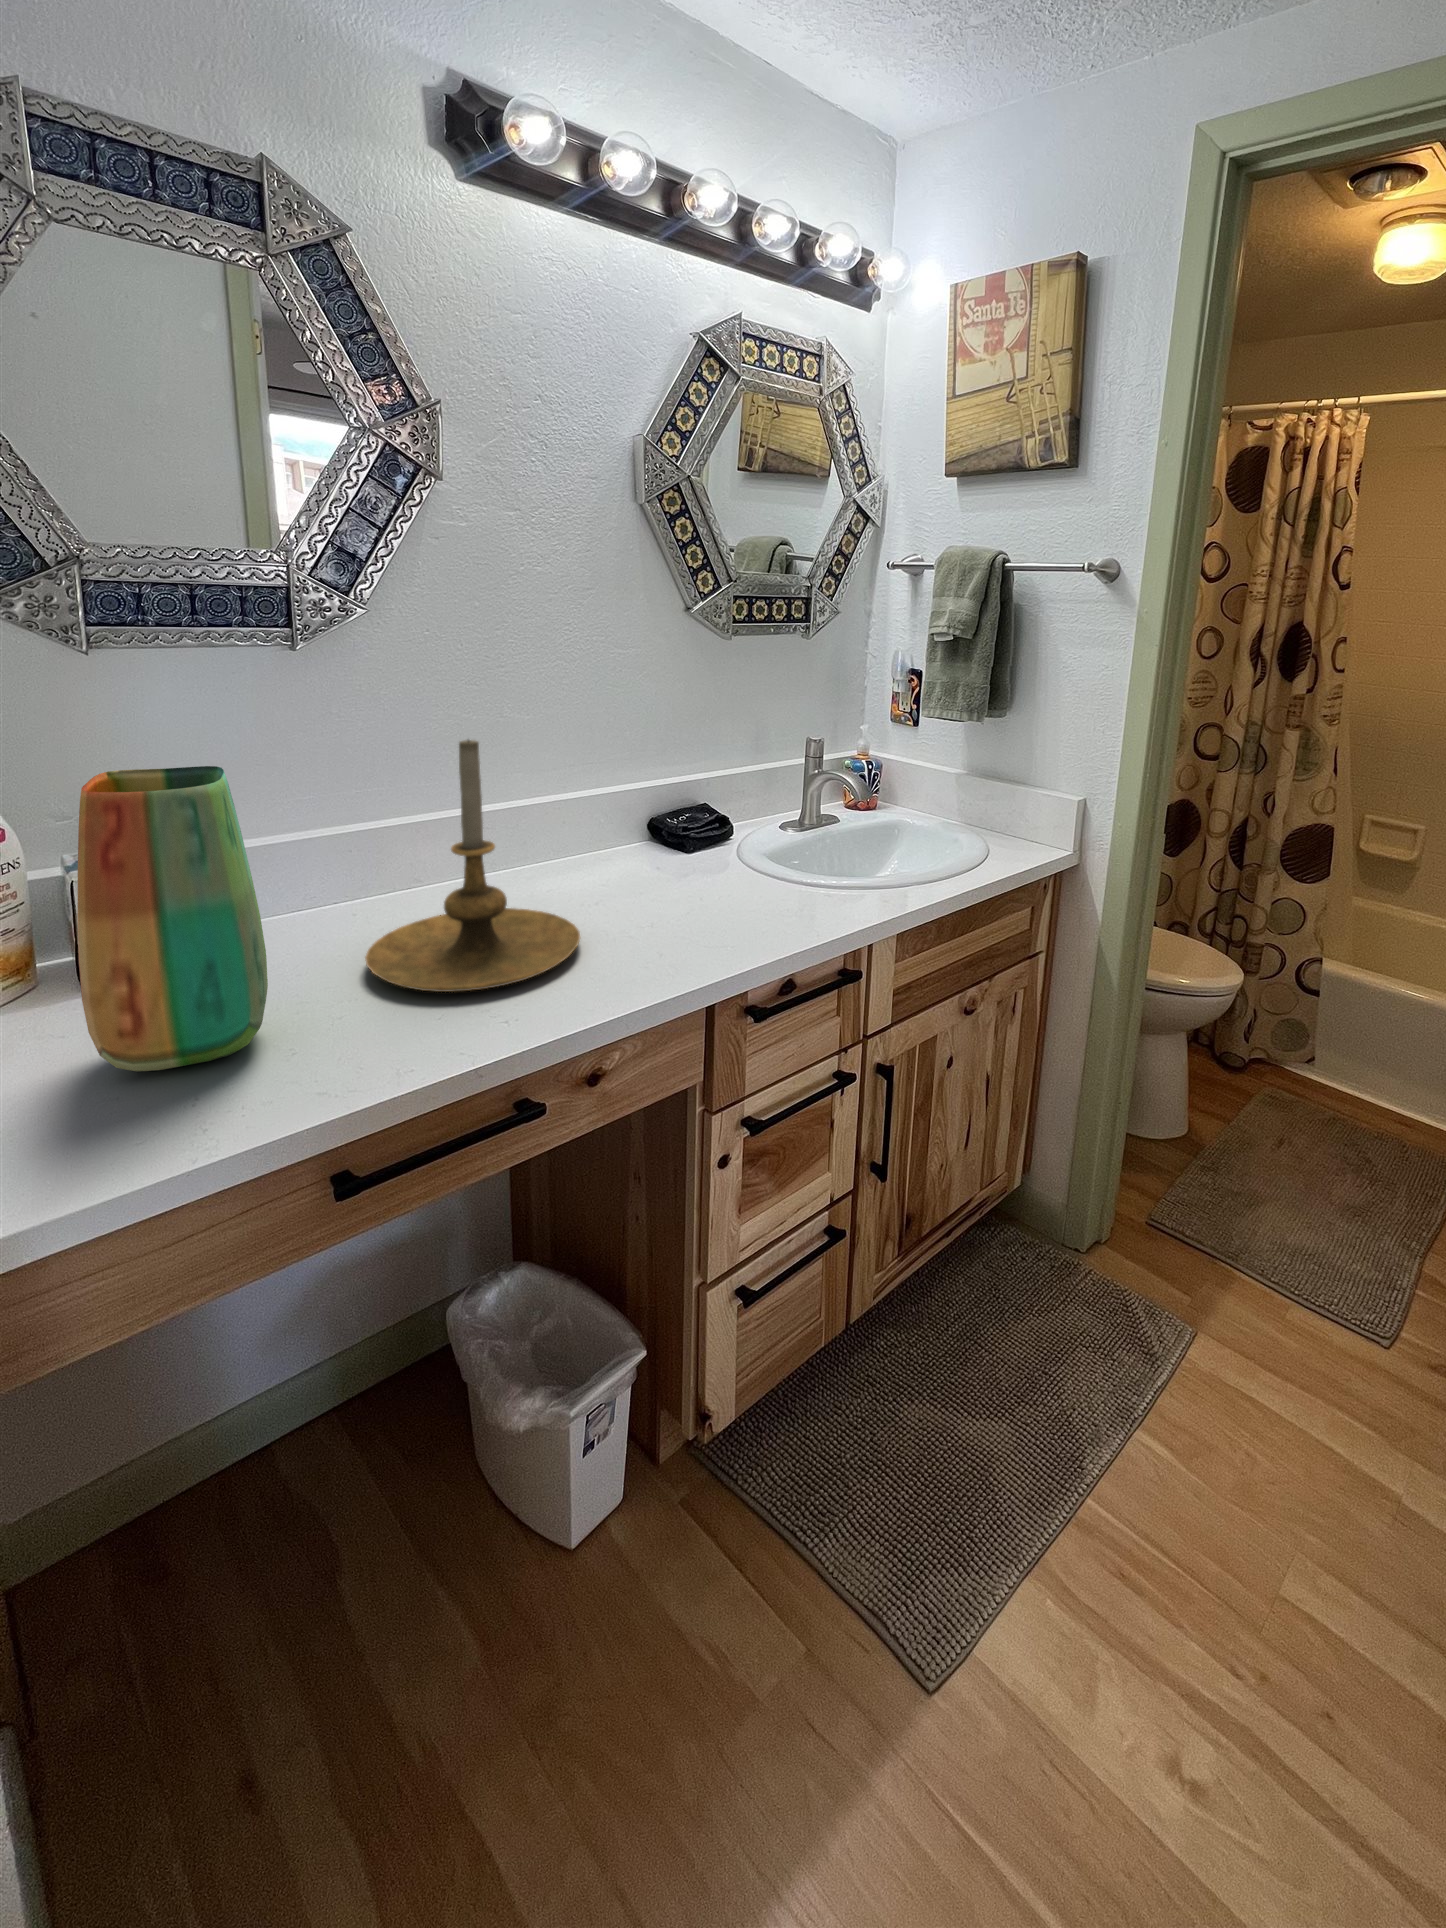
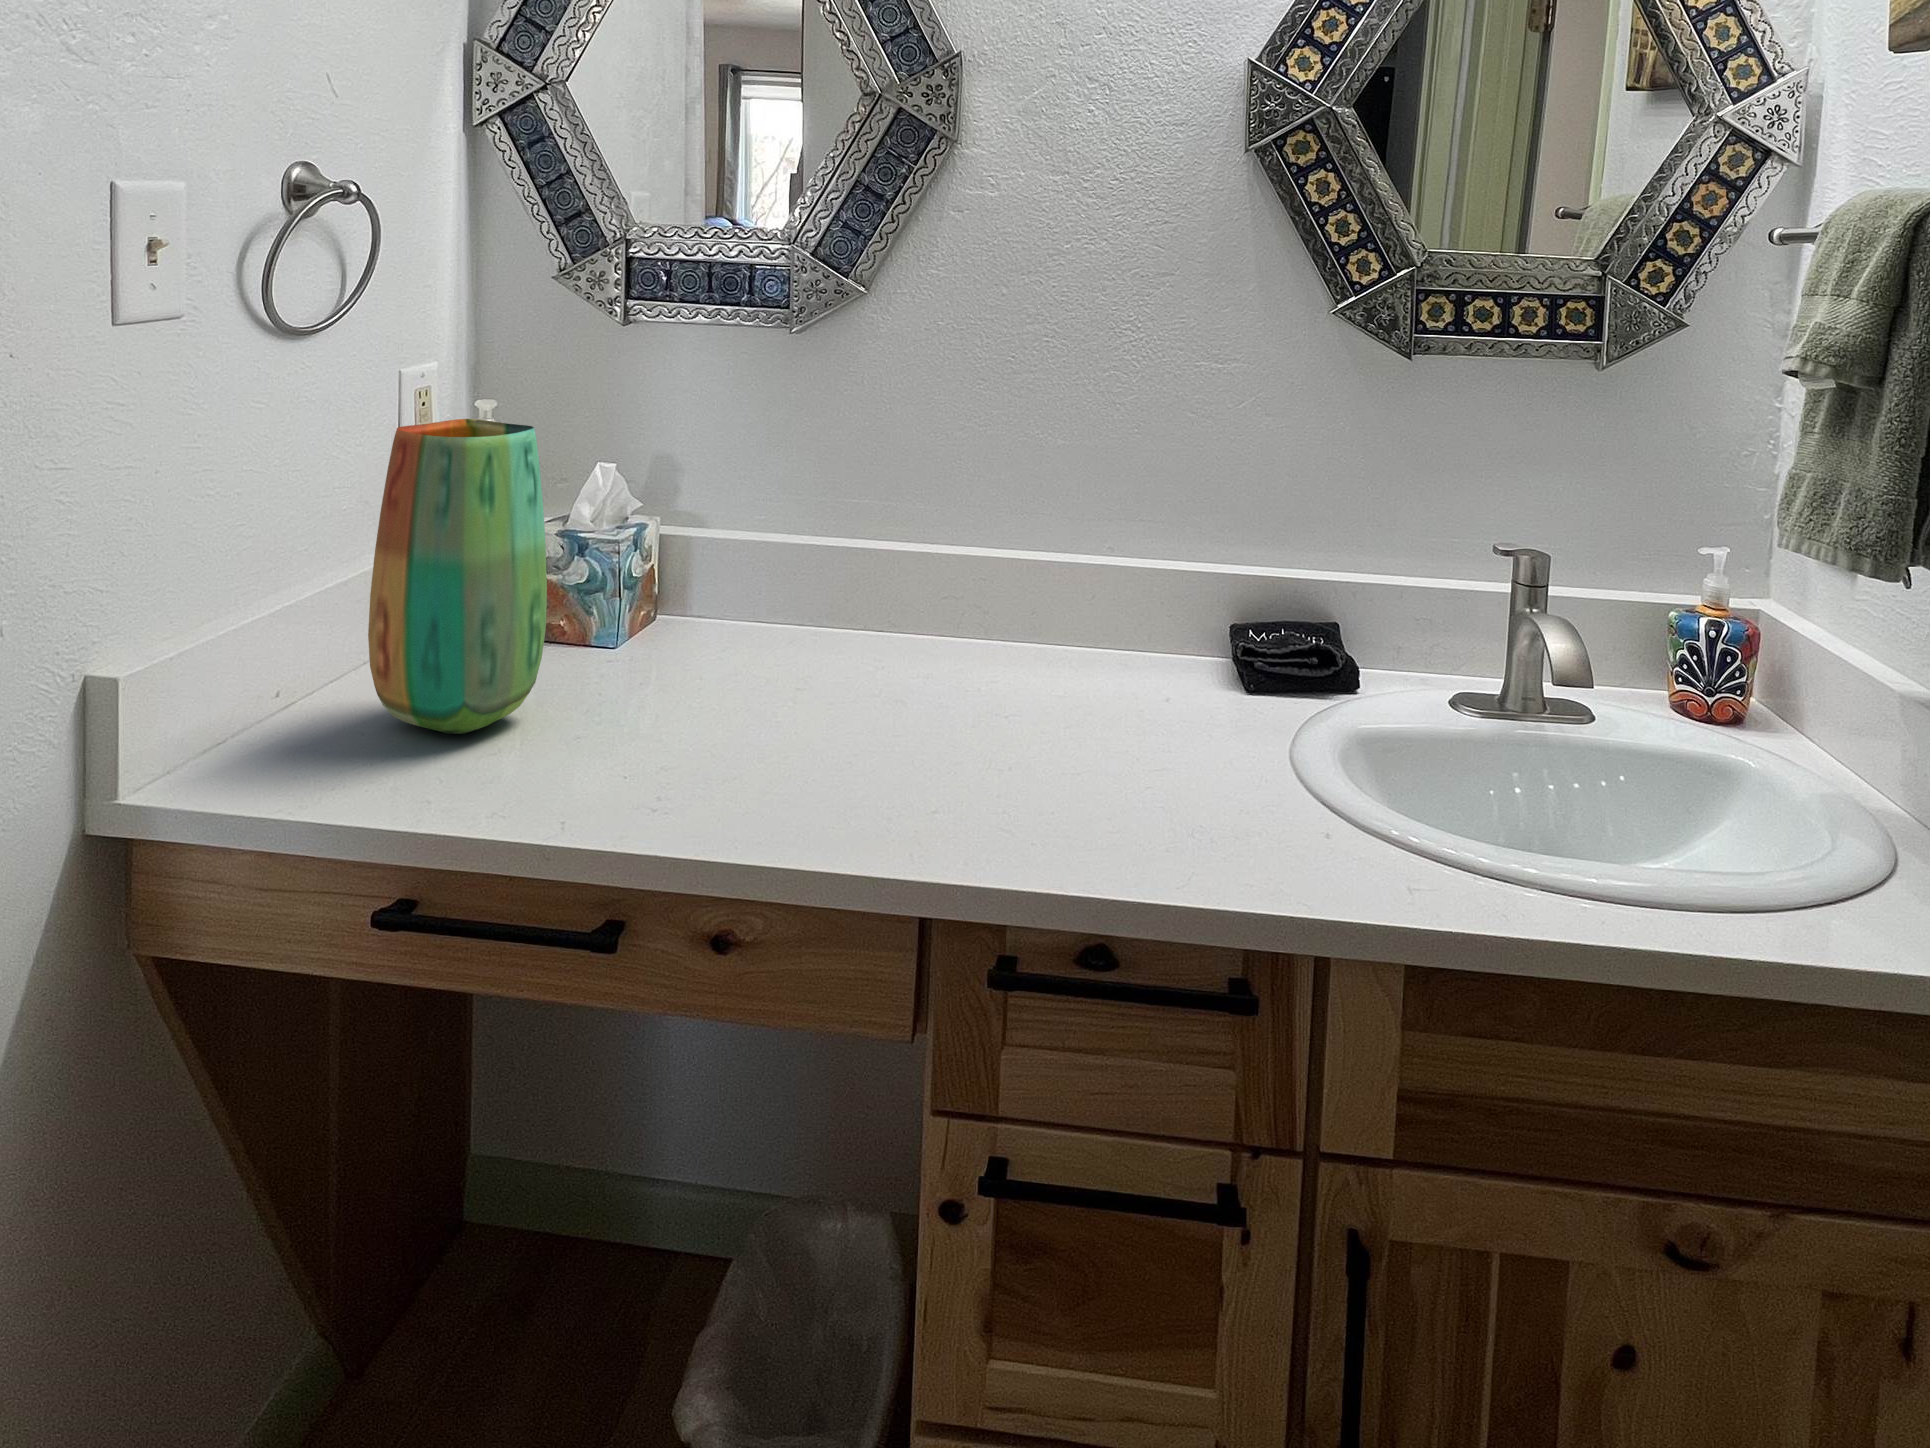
candle holder: present [365,740,580,992] -> none [646,439,911,772]

